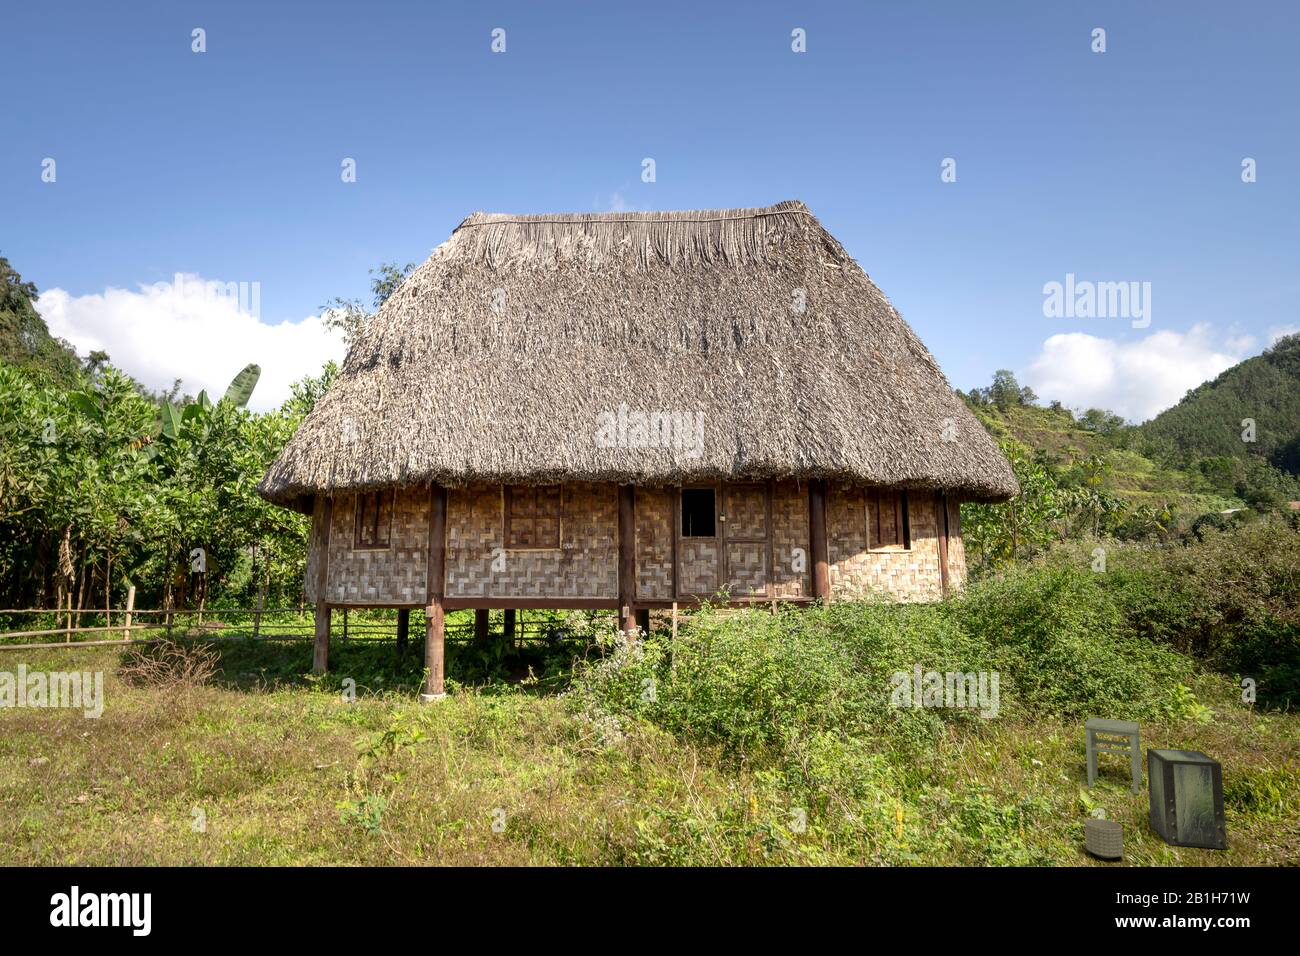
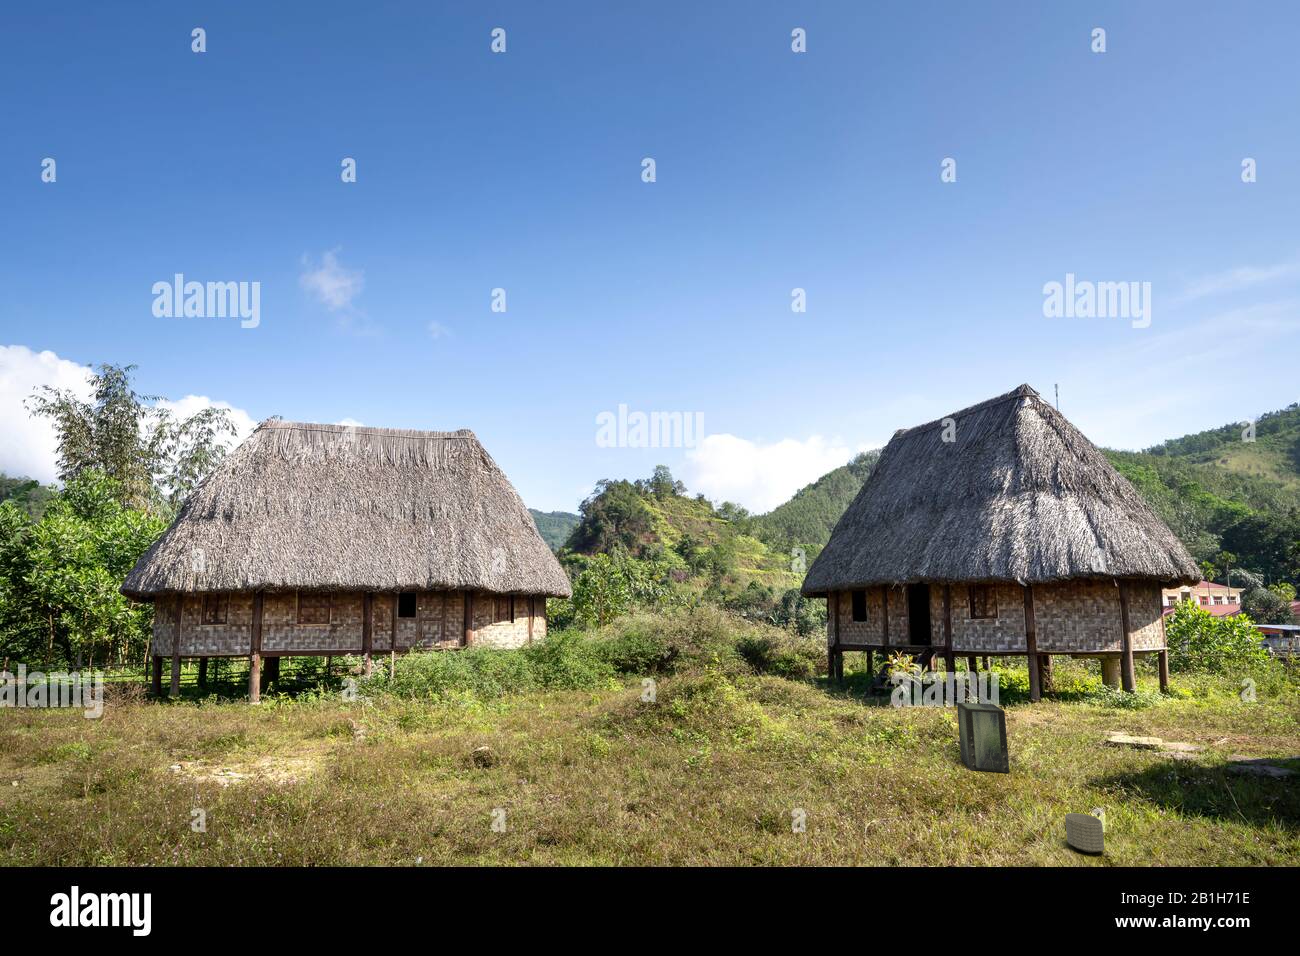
stool: present [1084,717,1141,794] -> none [1041,716,1094,788]
storage box: present [1147,748,1227,849] -> present [957,703,1009,773]

